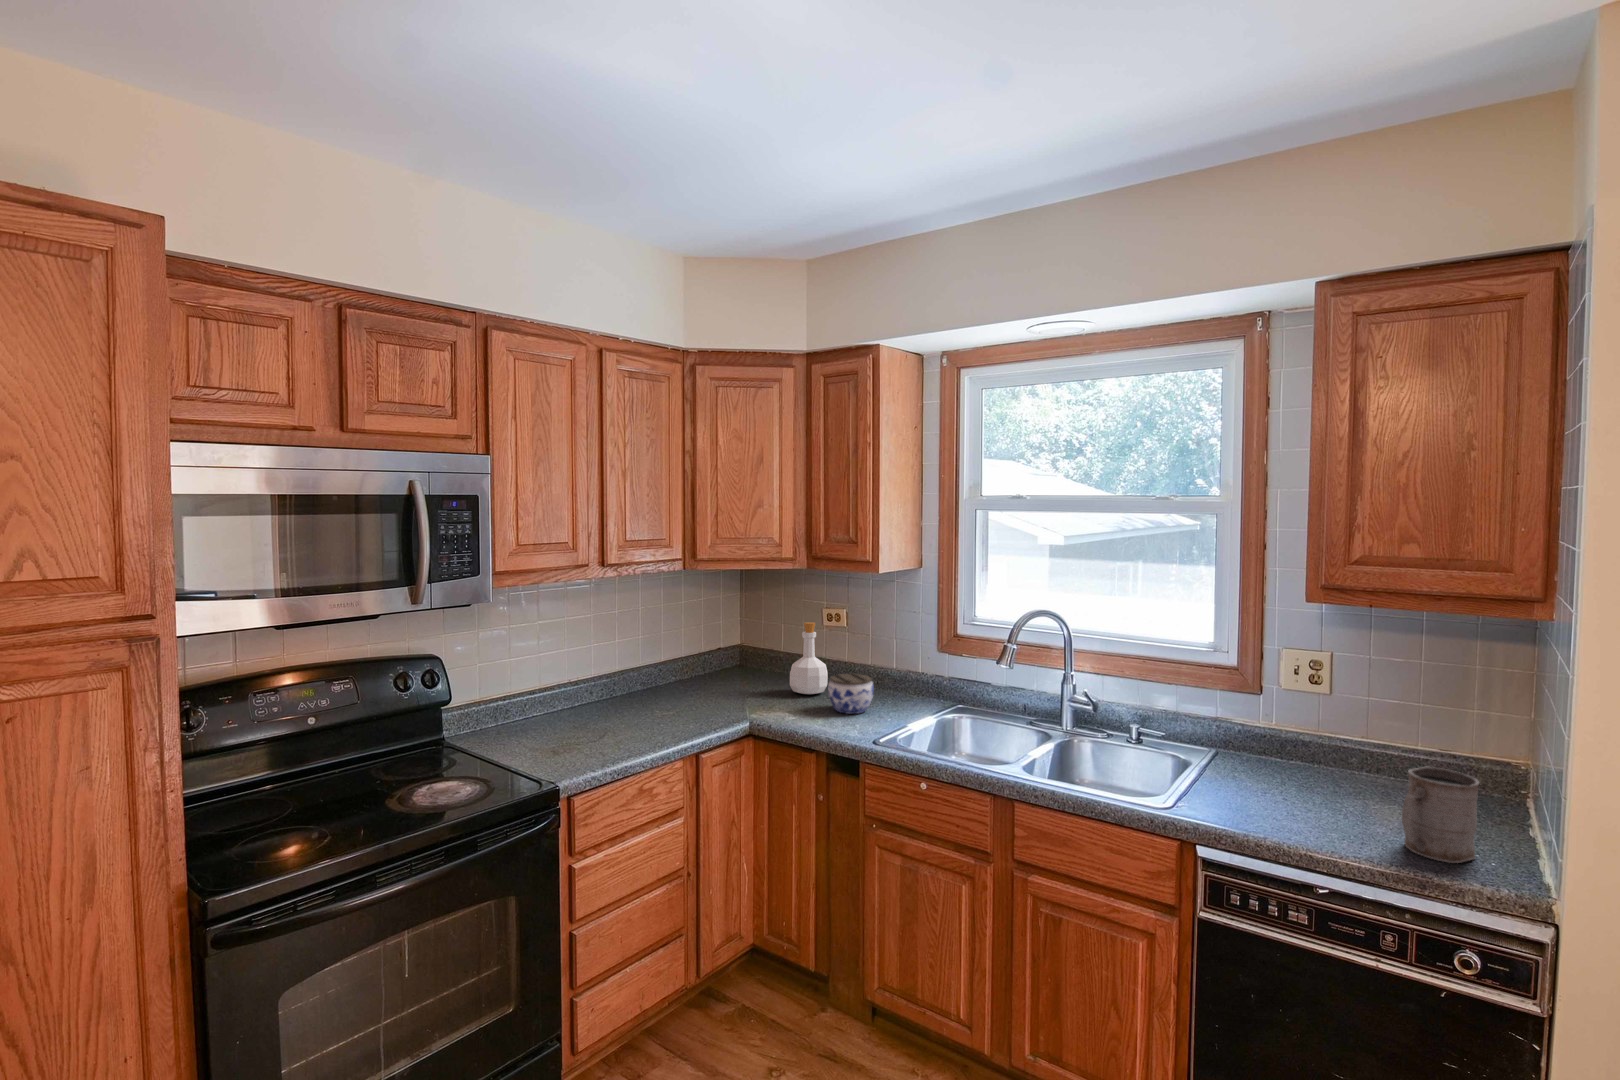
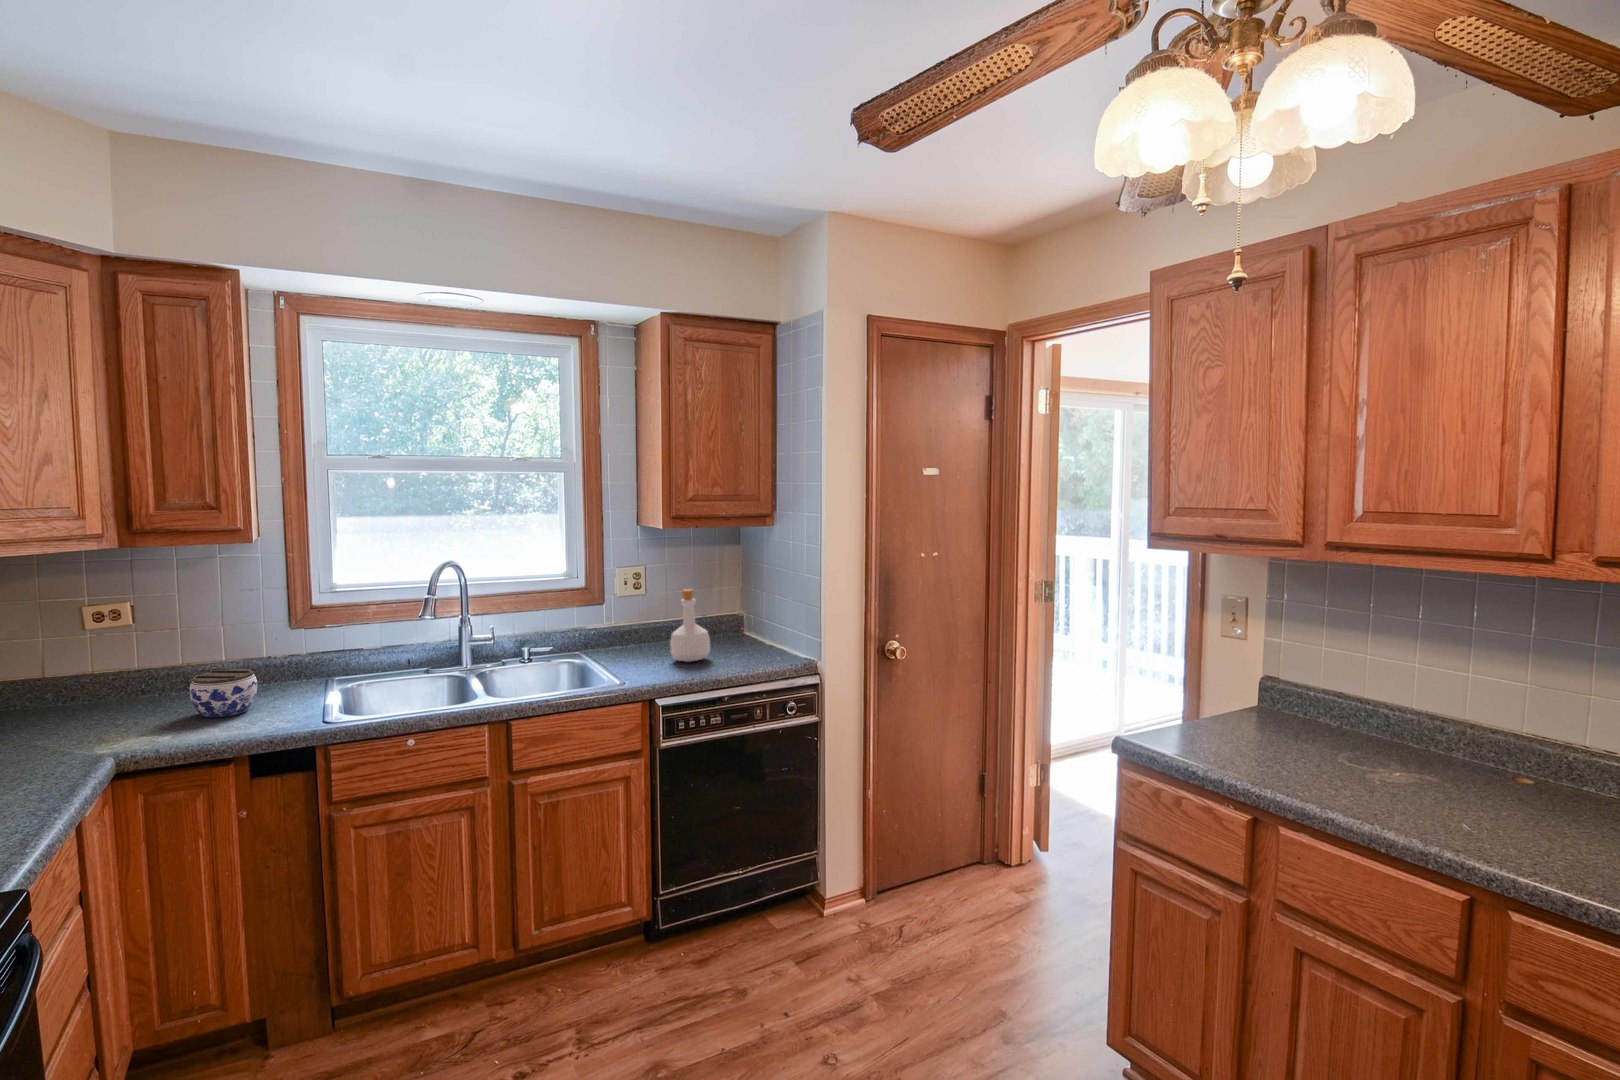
bottle: present [790,622,828,694] -> present [670,589,710,662]
mug: present [1402,767,1479,863] -> none [740,615,772,663]

